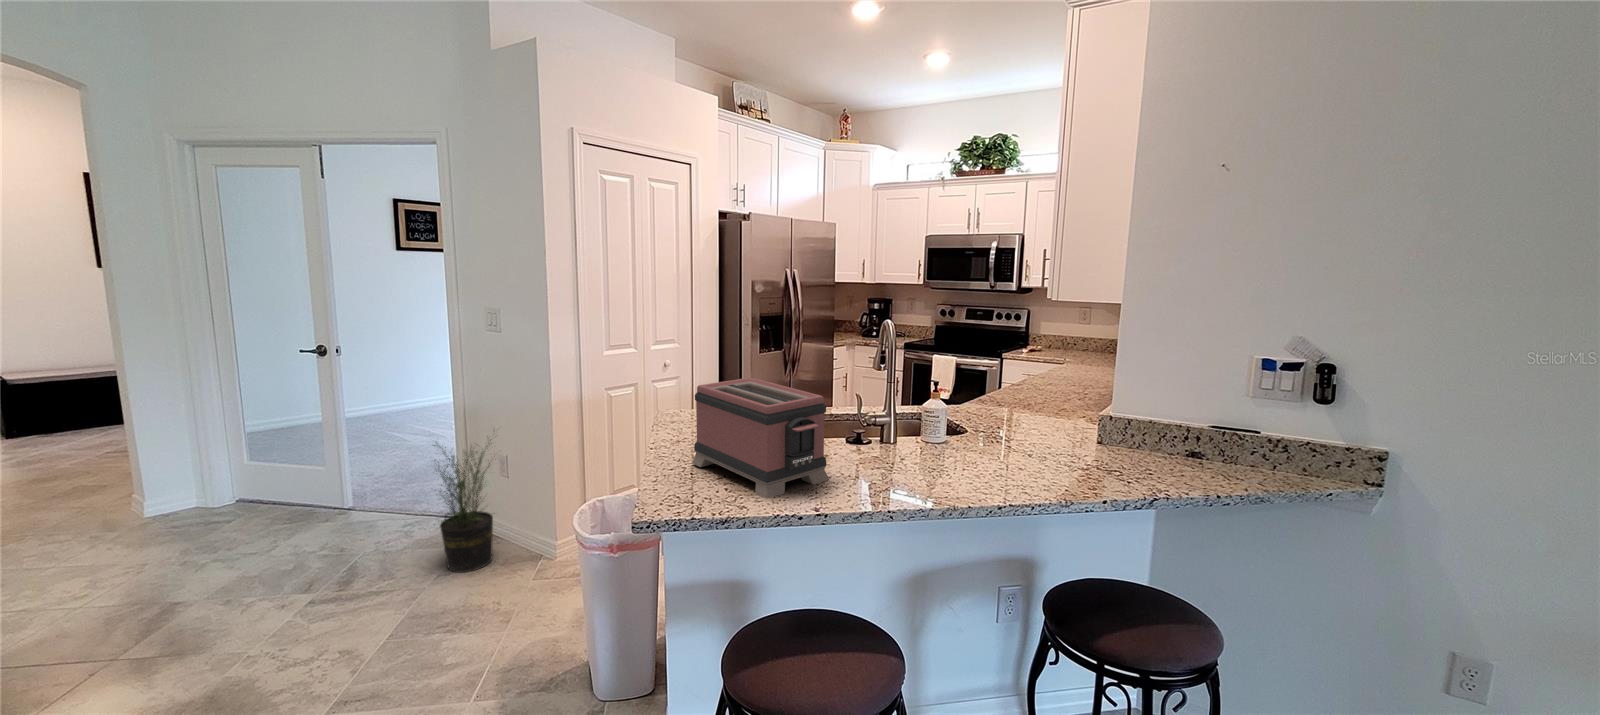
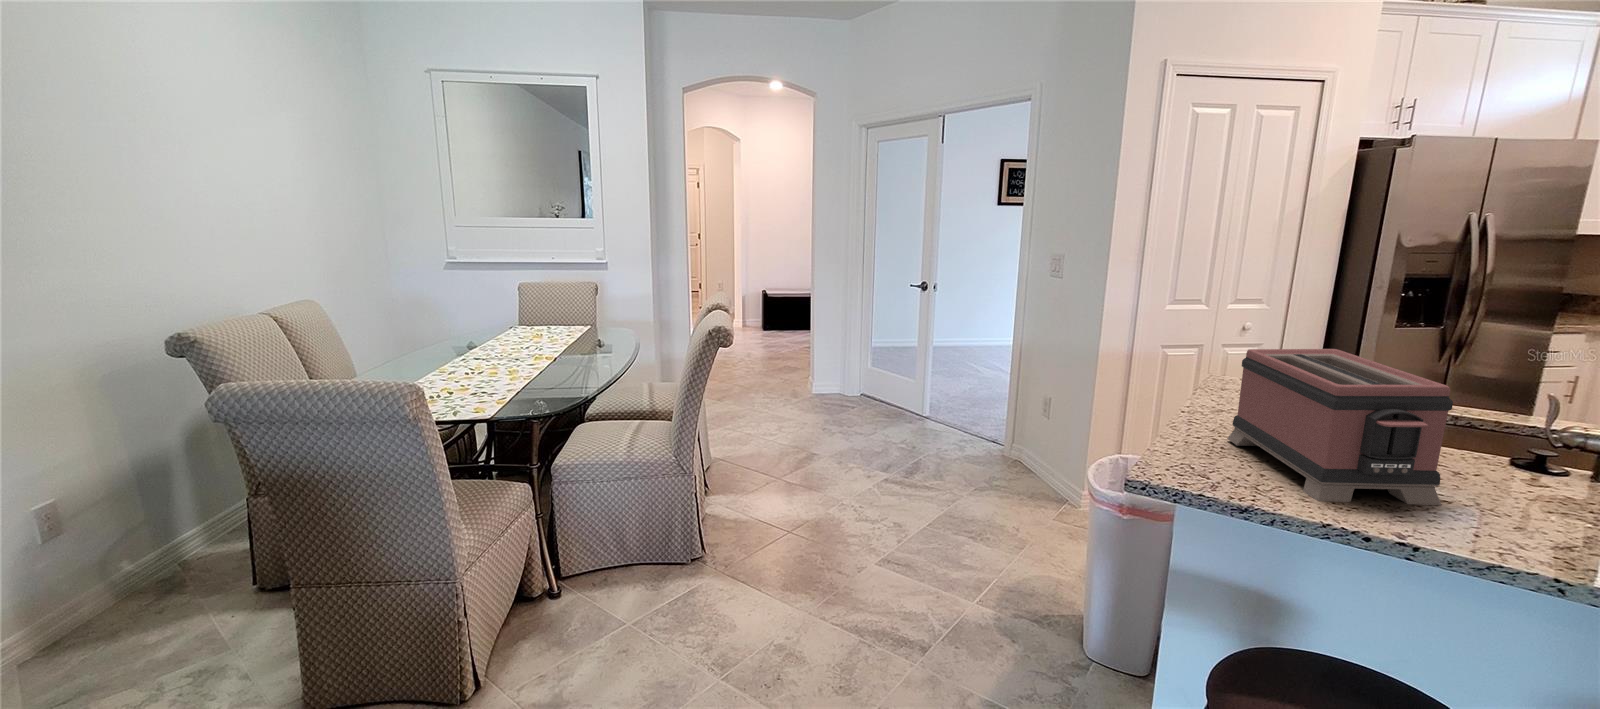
potted plant: present [434,440,493,572] -> none [977,365,1046,495]

